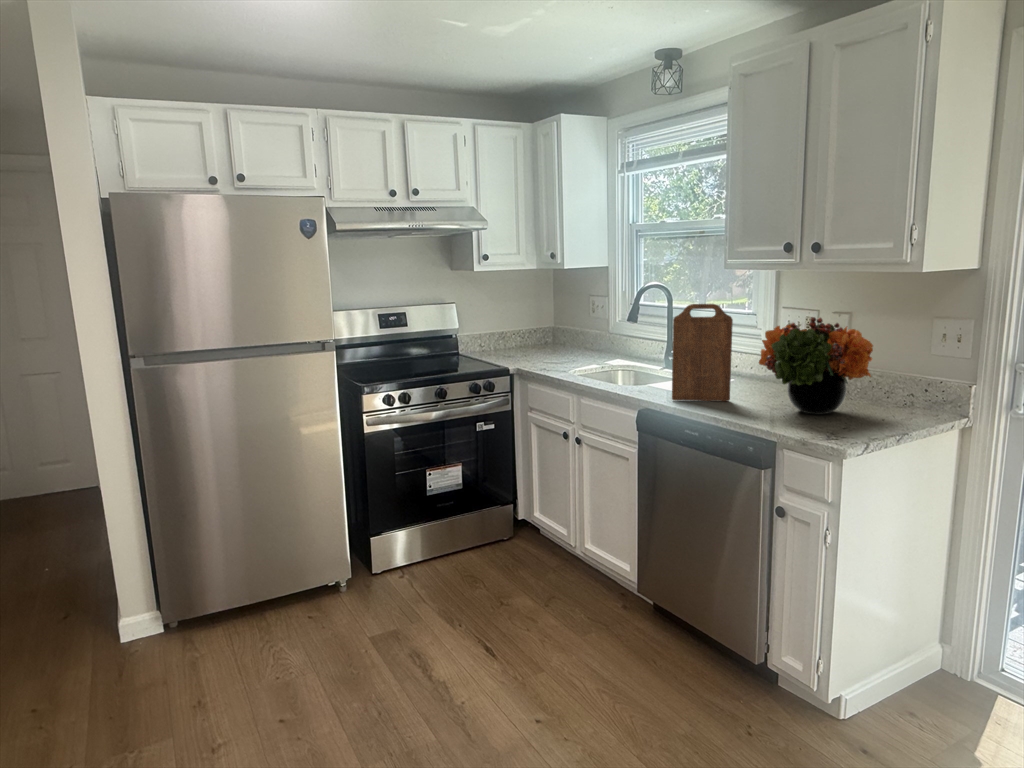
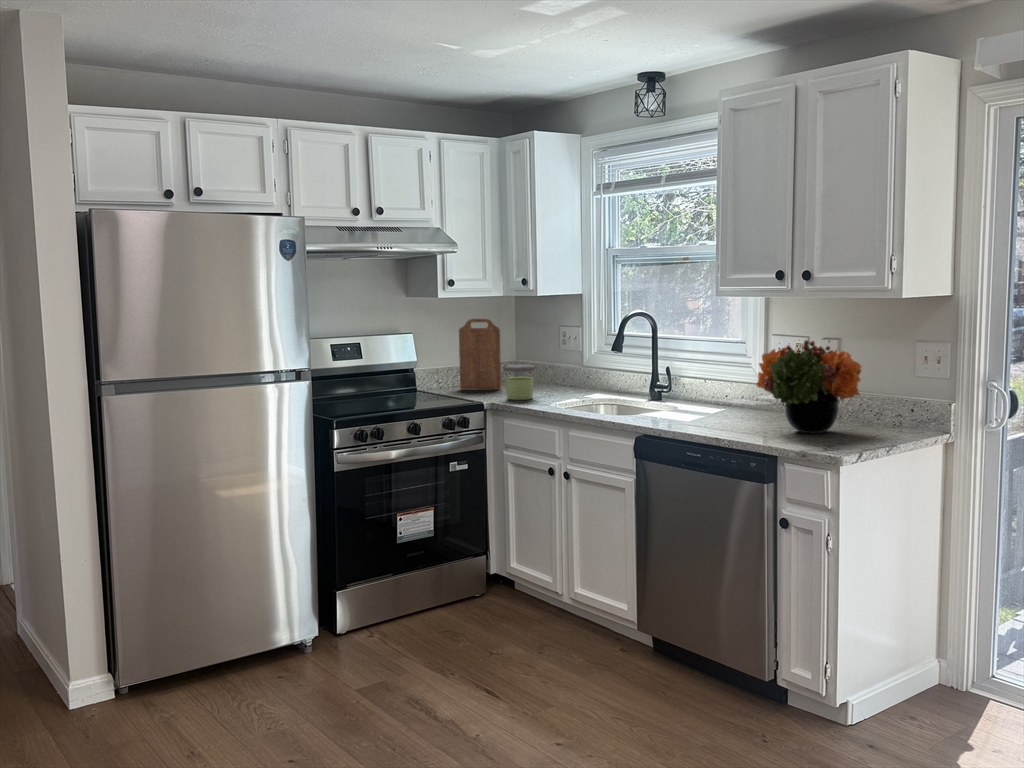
cutting board: present [672,304,733,401] -> present [459,319,501,389]
jar: none [529,333,559,366] -> present [504,364,535,400]

